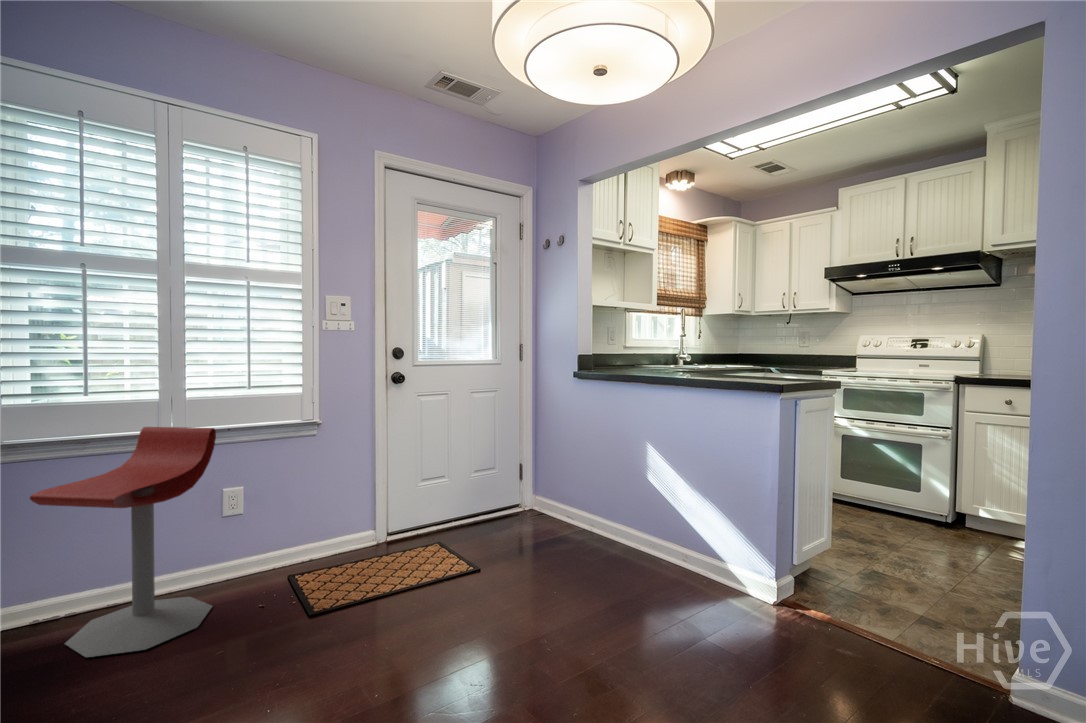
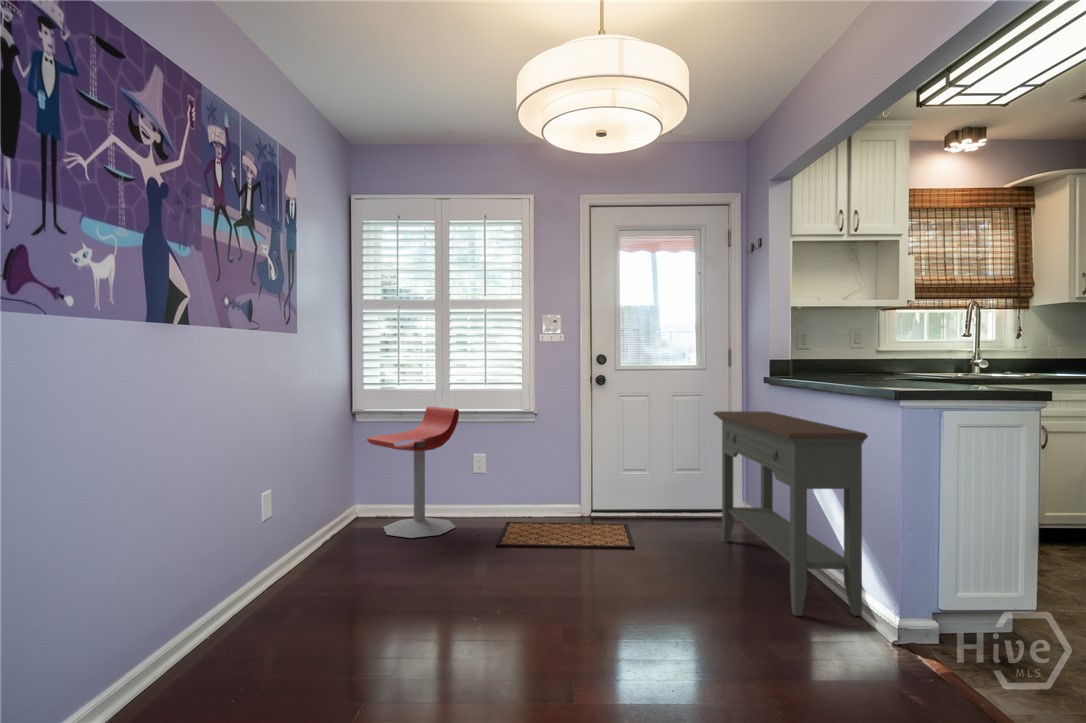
console table: none [539,405,747,609] -> present [714,411,868,616]

